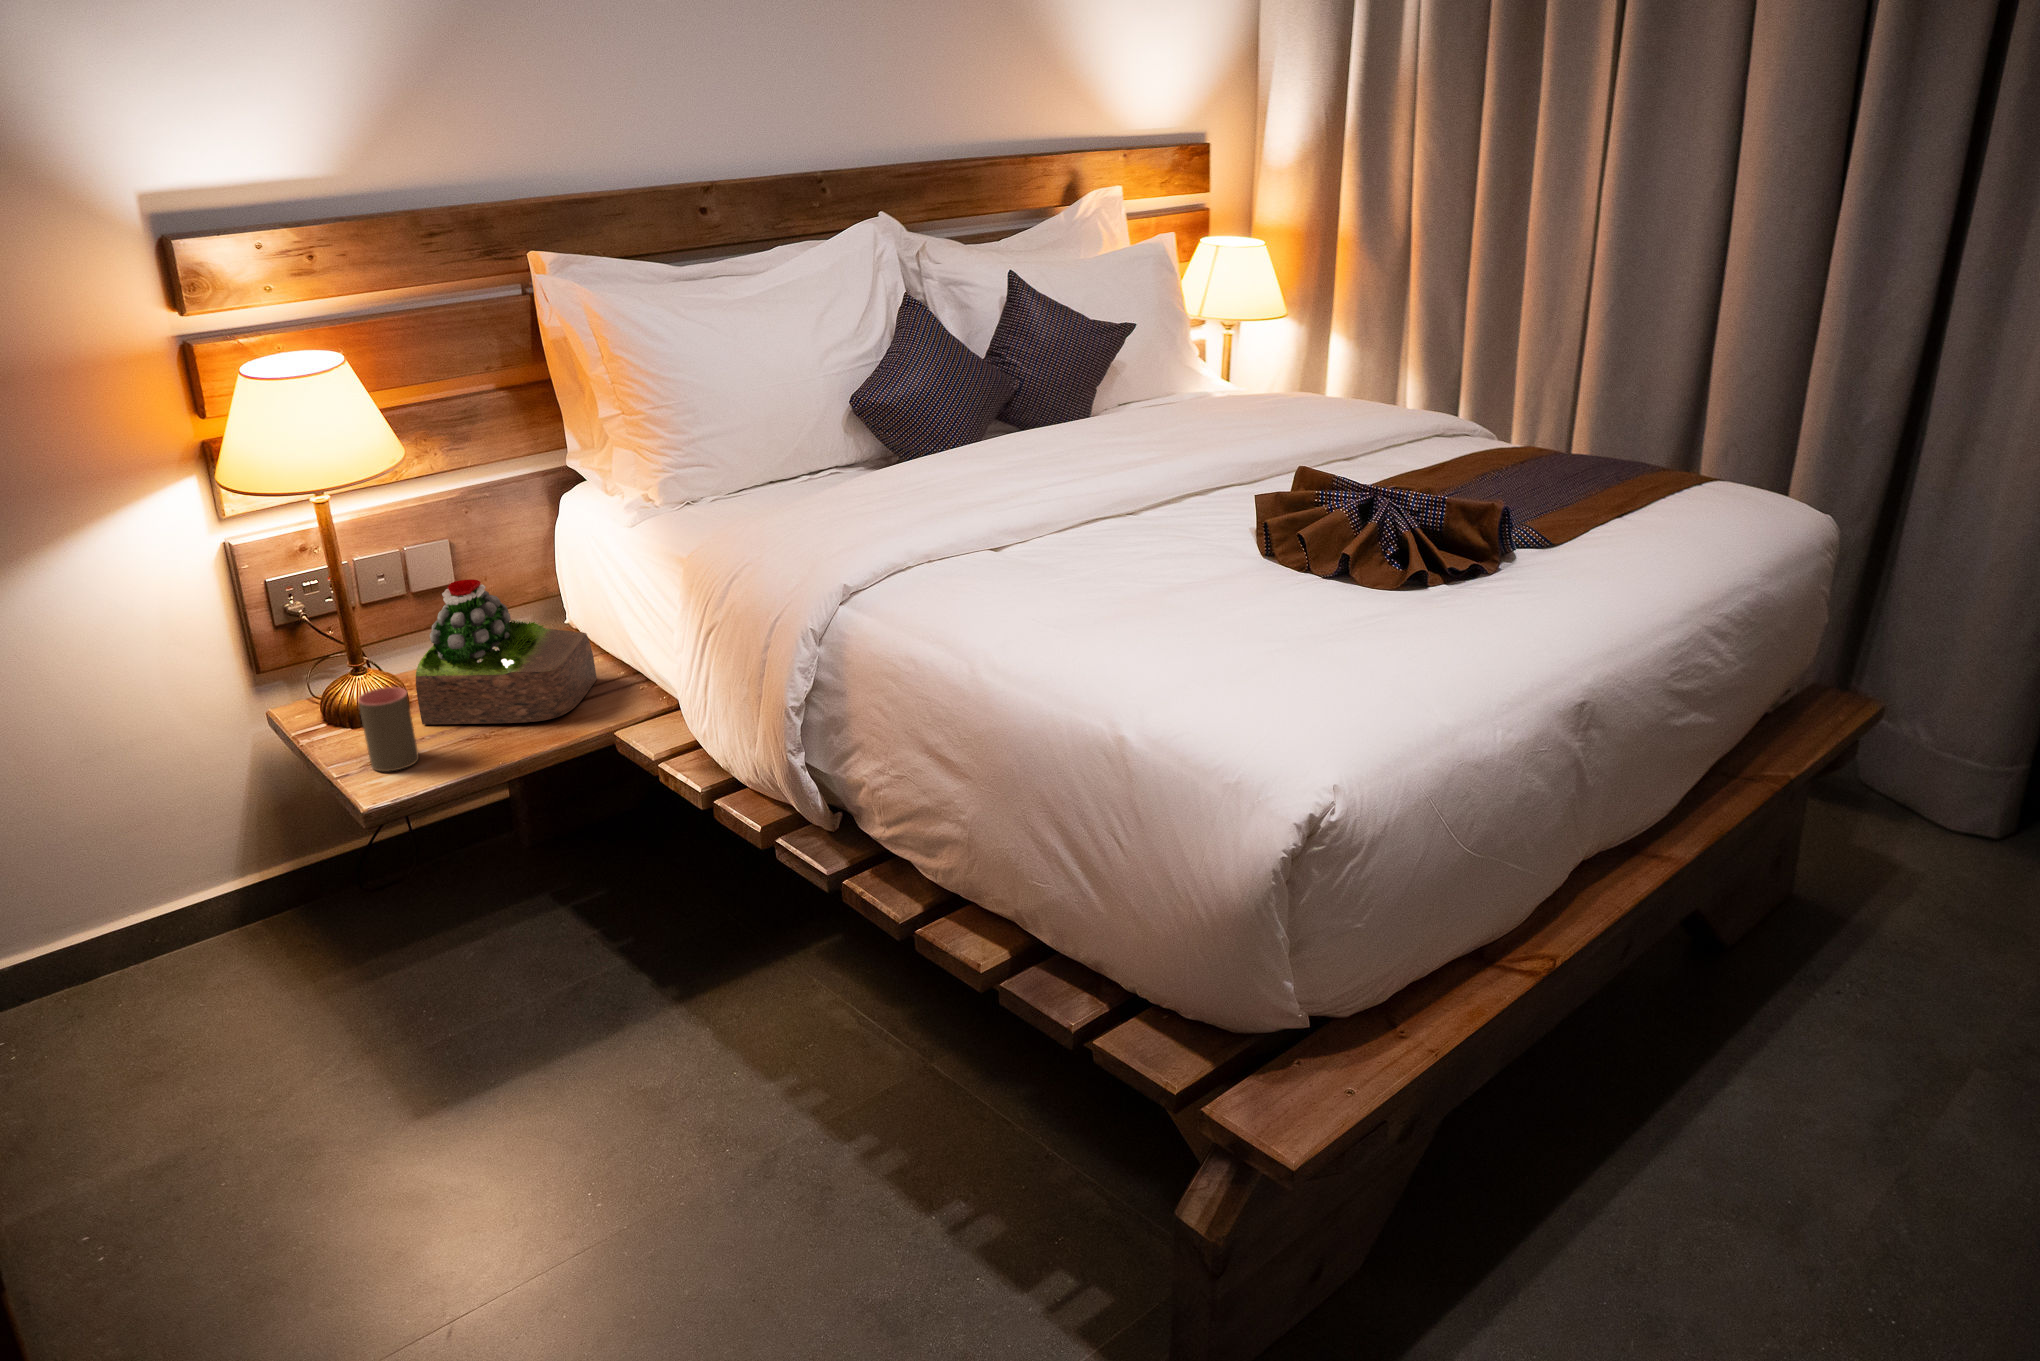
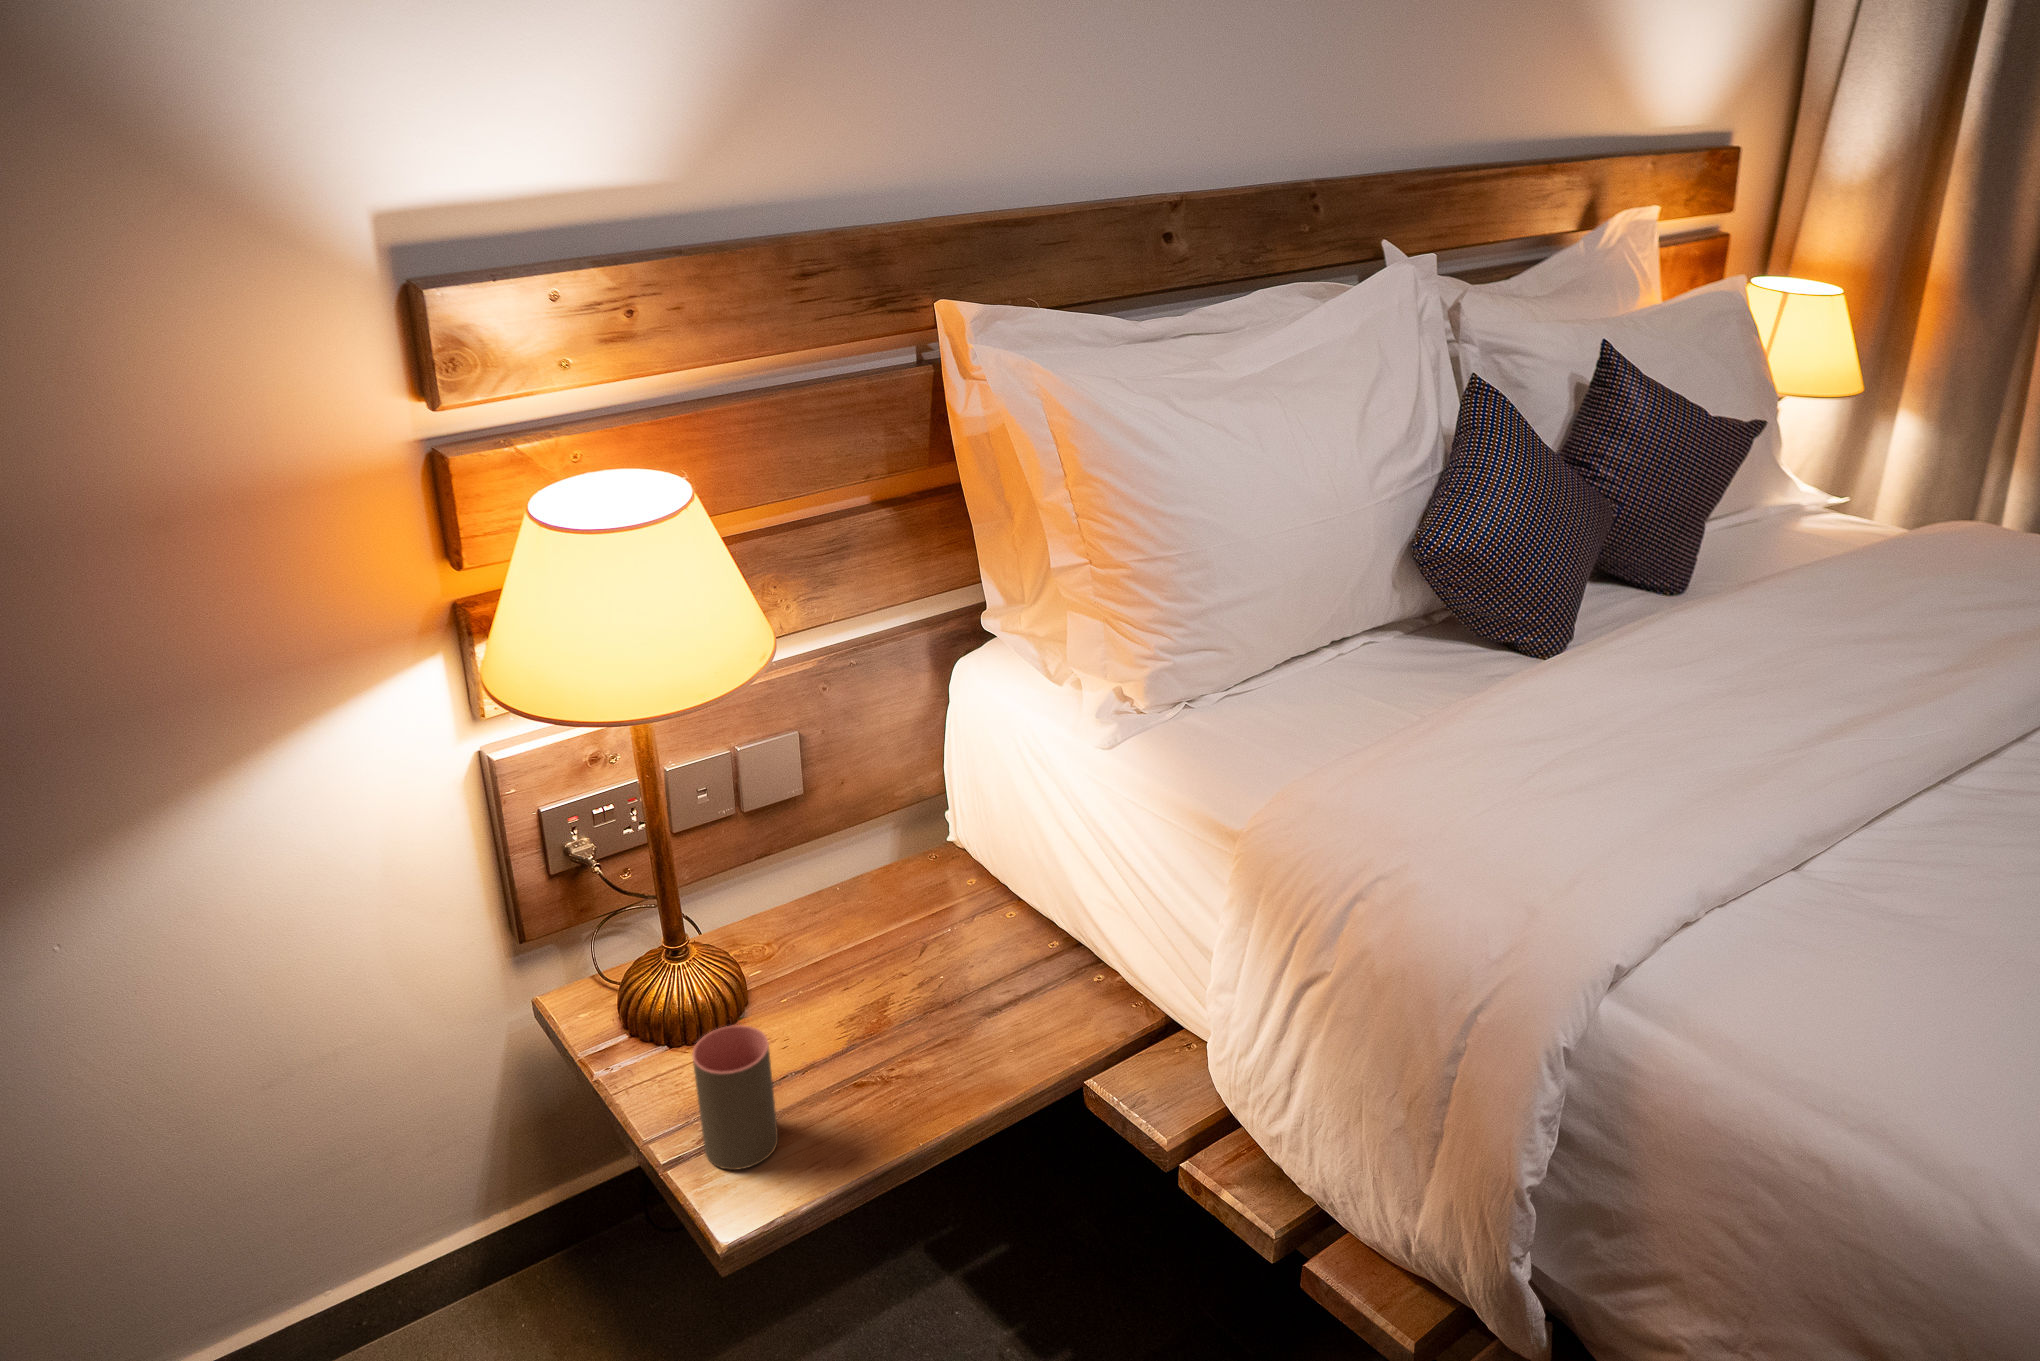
succulent plant: present [416,579,597,724] -> none [766,820,1014,1060]

